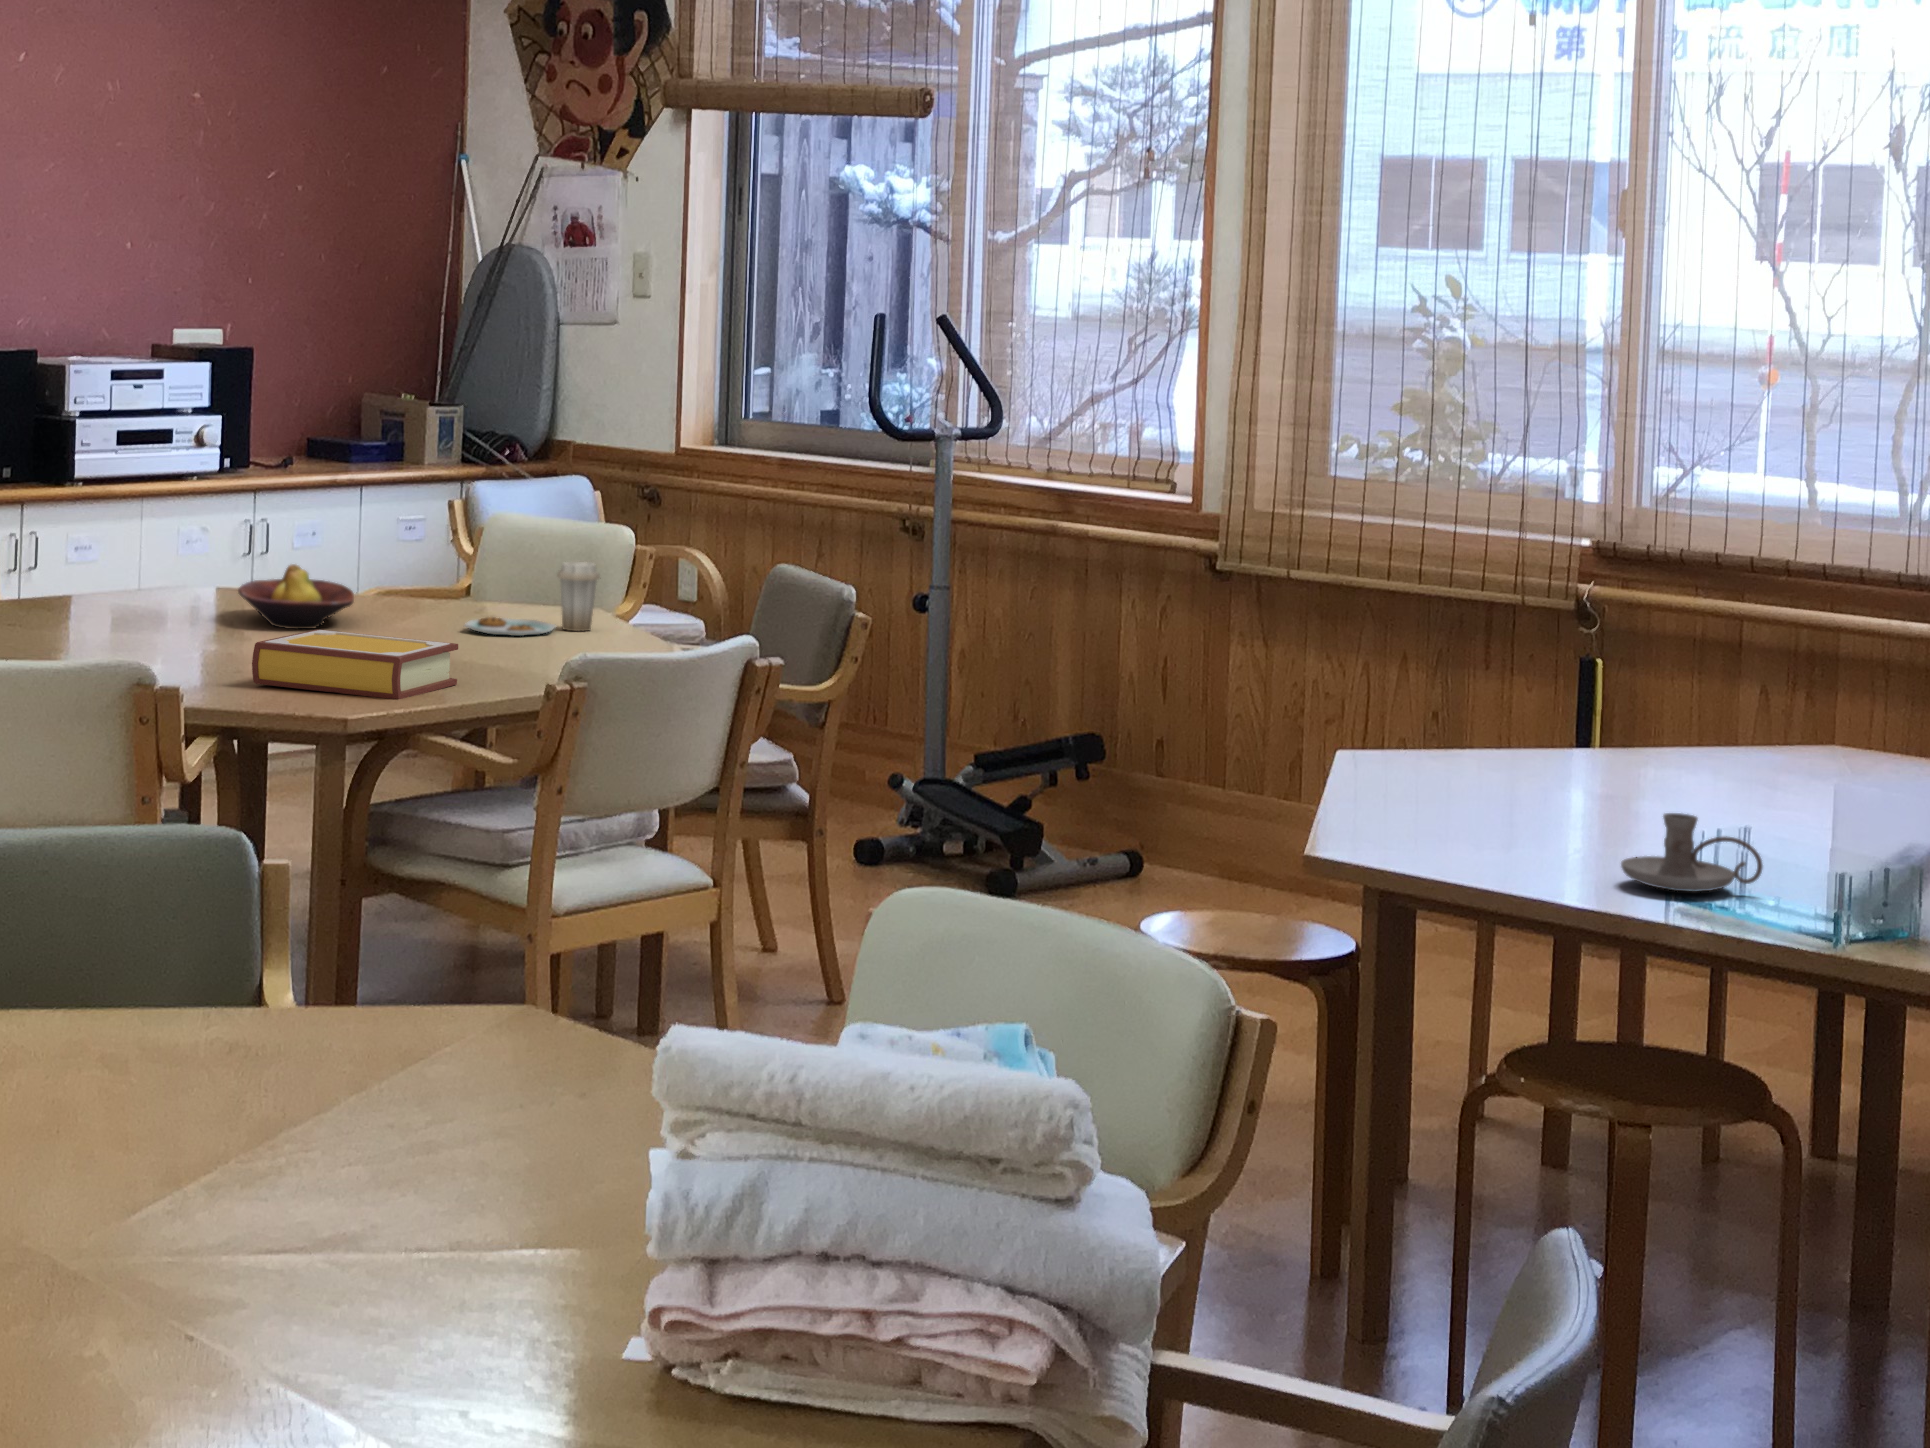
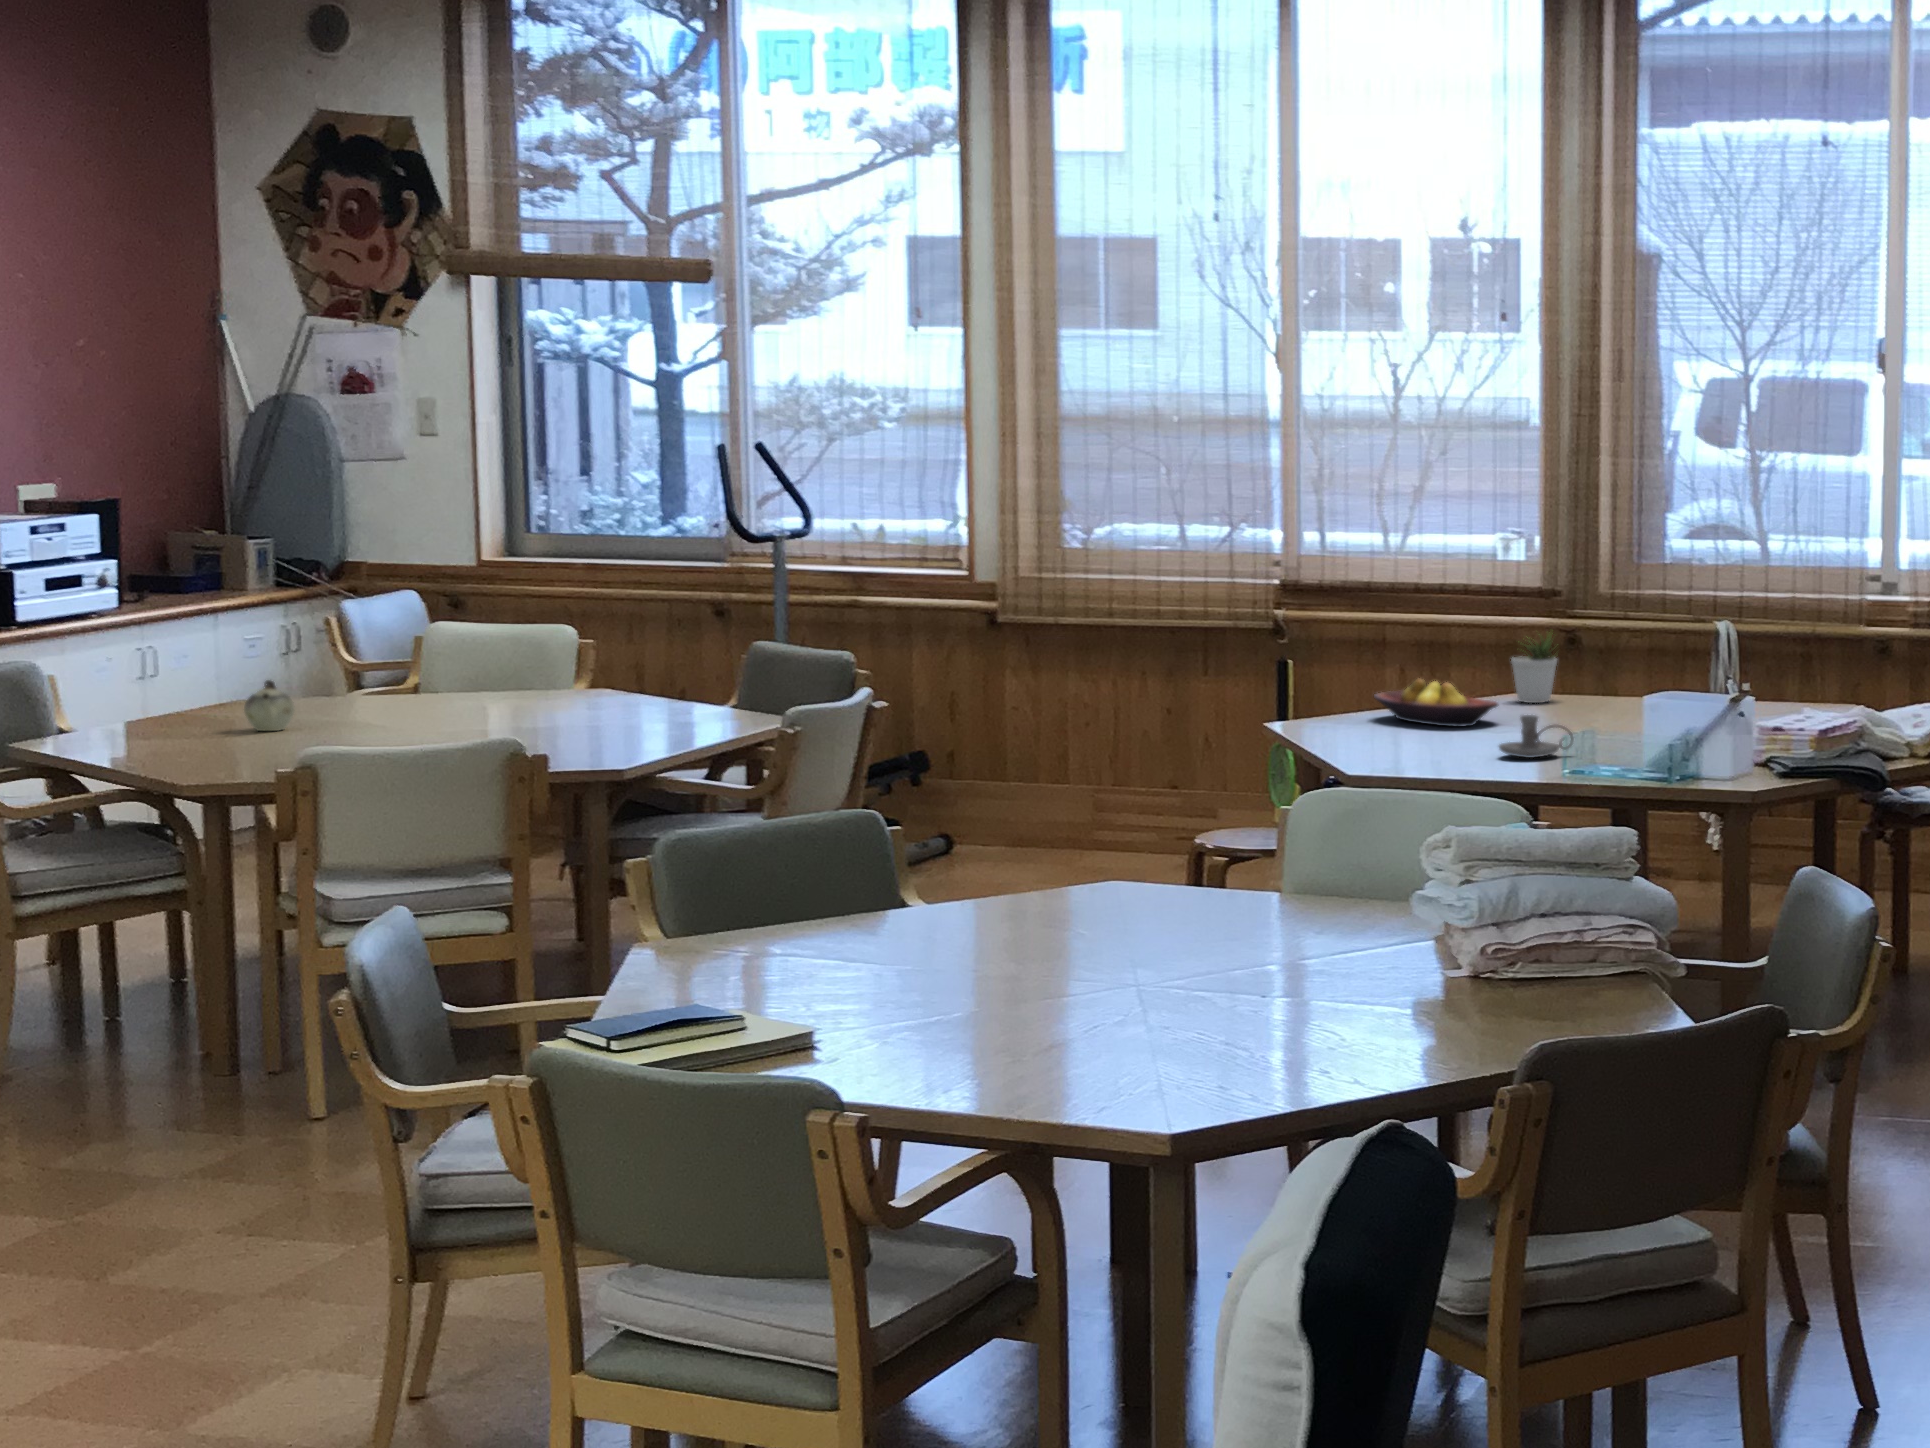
plate: present [465,562,600,636] -> none [567,646,663,705]
fruit bowl: present [238,564,354,629] -> present [1374,679,1498,727]
teapot: none [36,565,97,630] -> present [244,680,294,731]
book: present [252,630,458,699] -> none [539,702,673,743]
potted plant: none [1797,655,1884,777] -> present [1511,634,1557,703]

